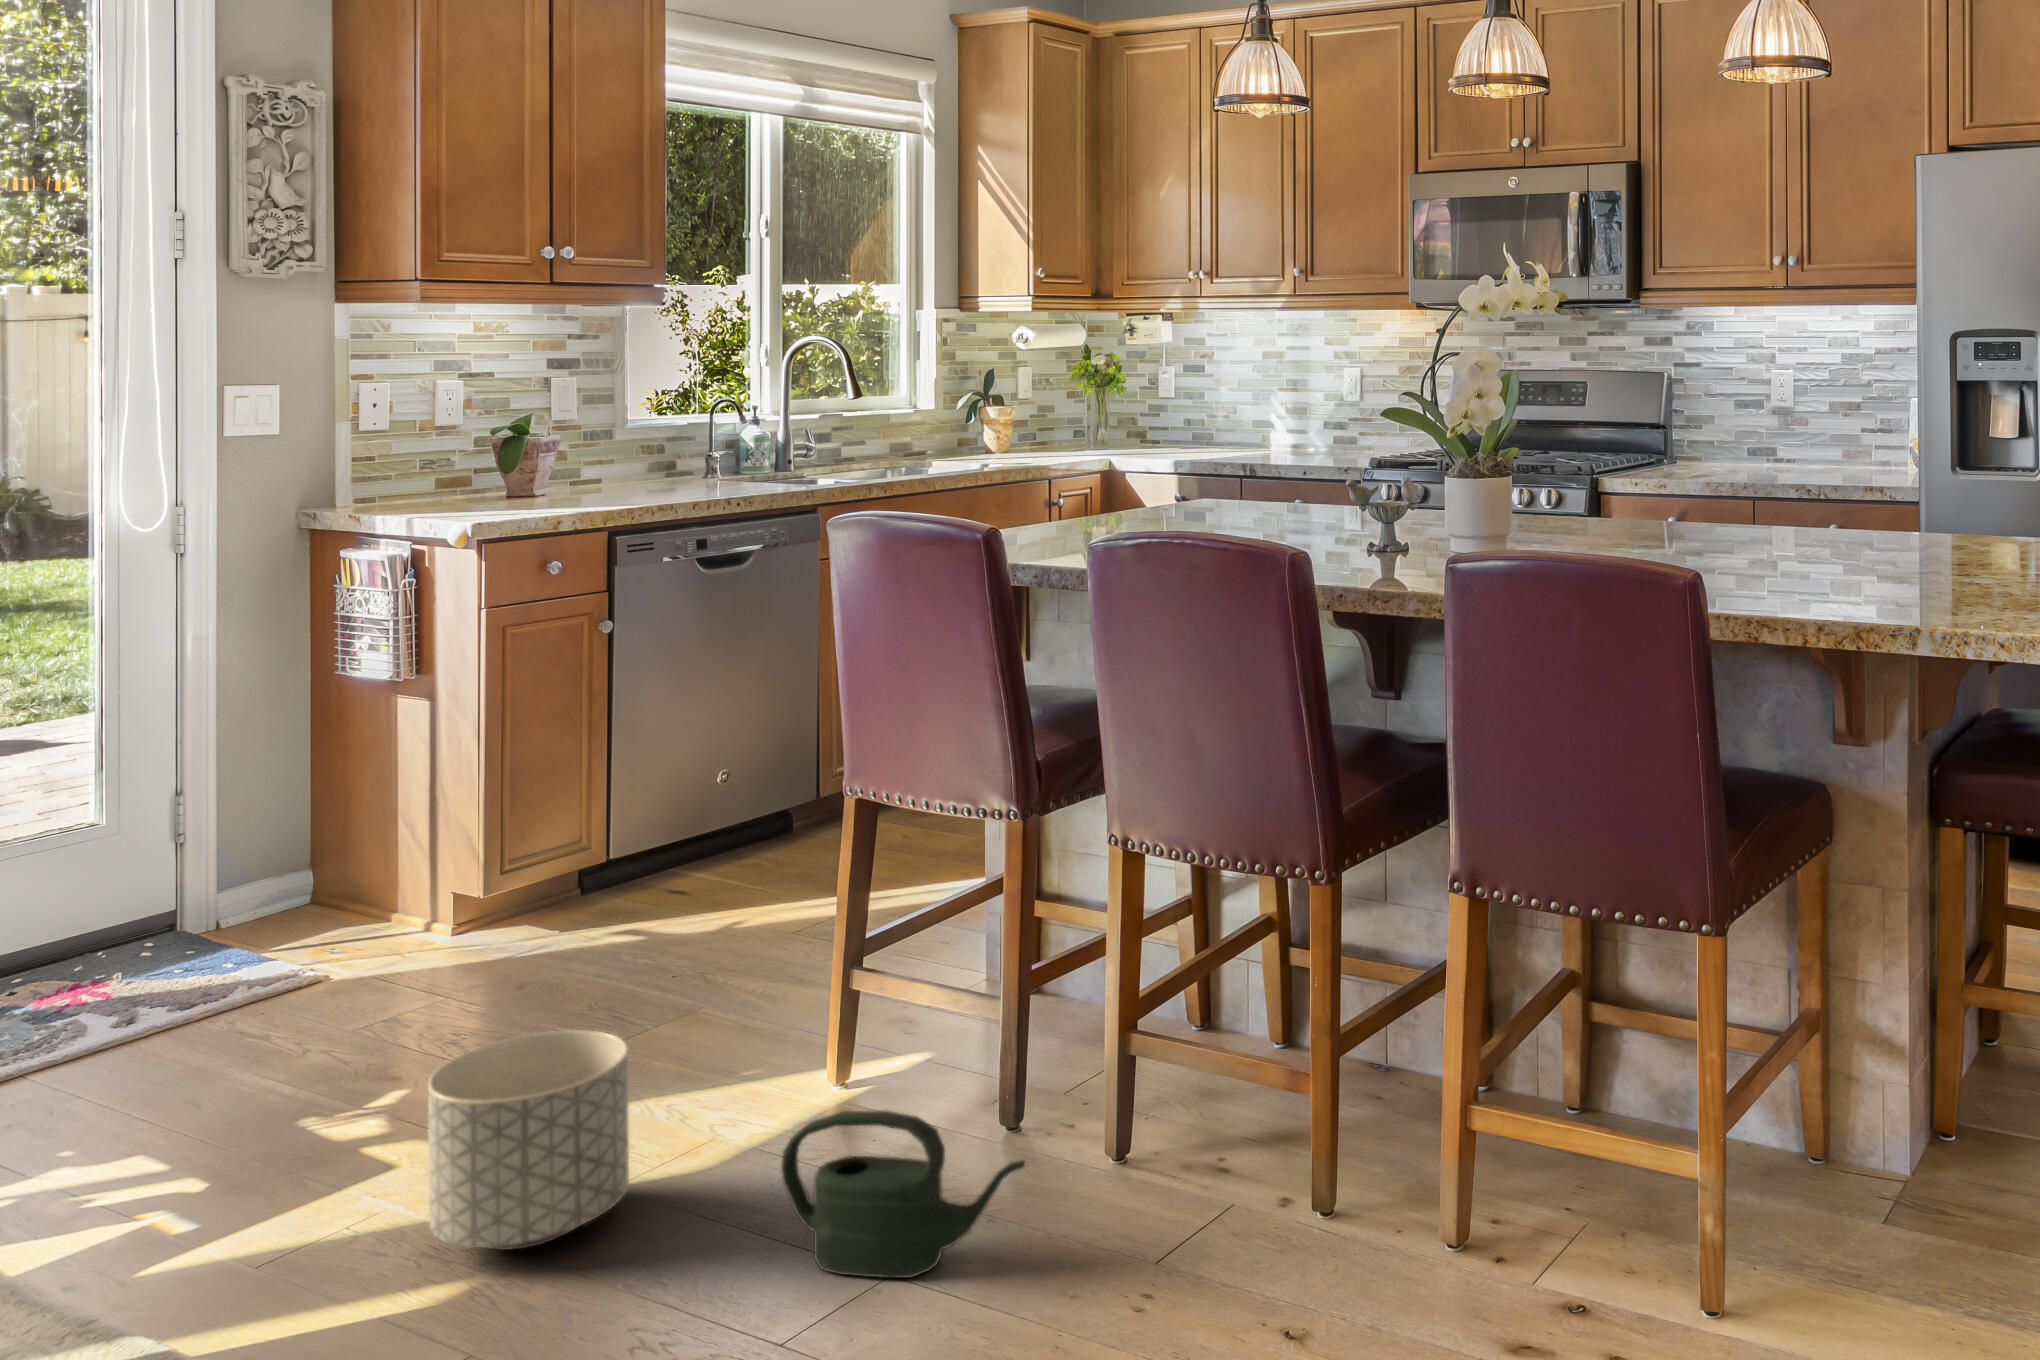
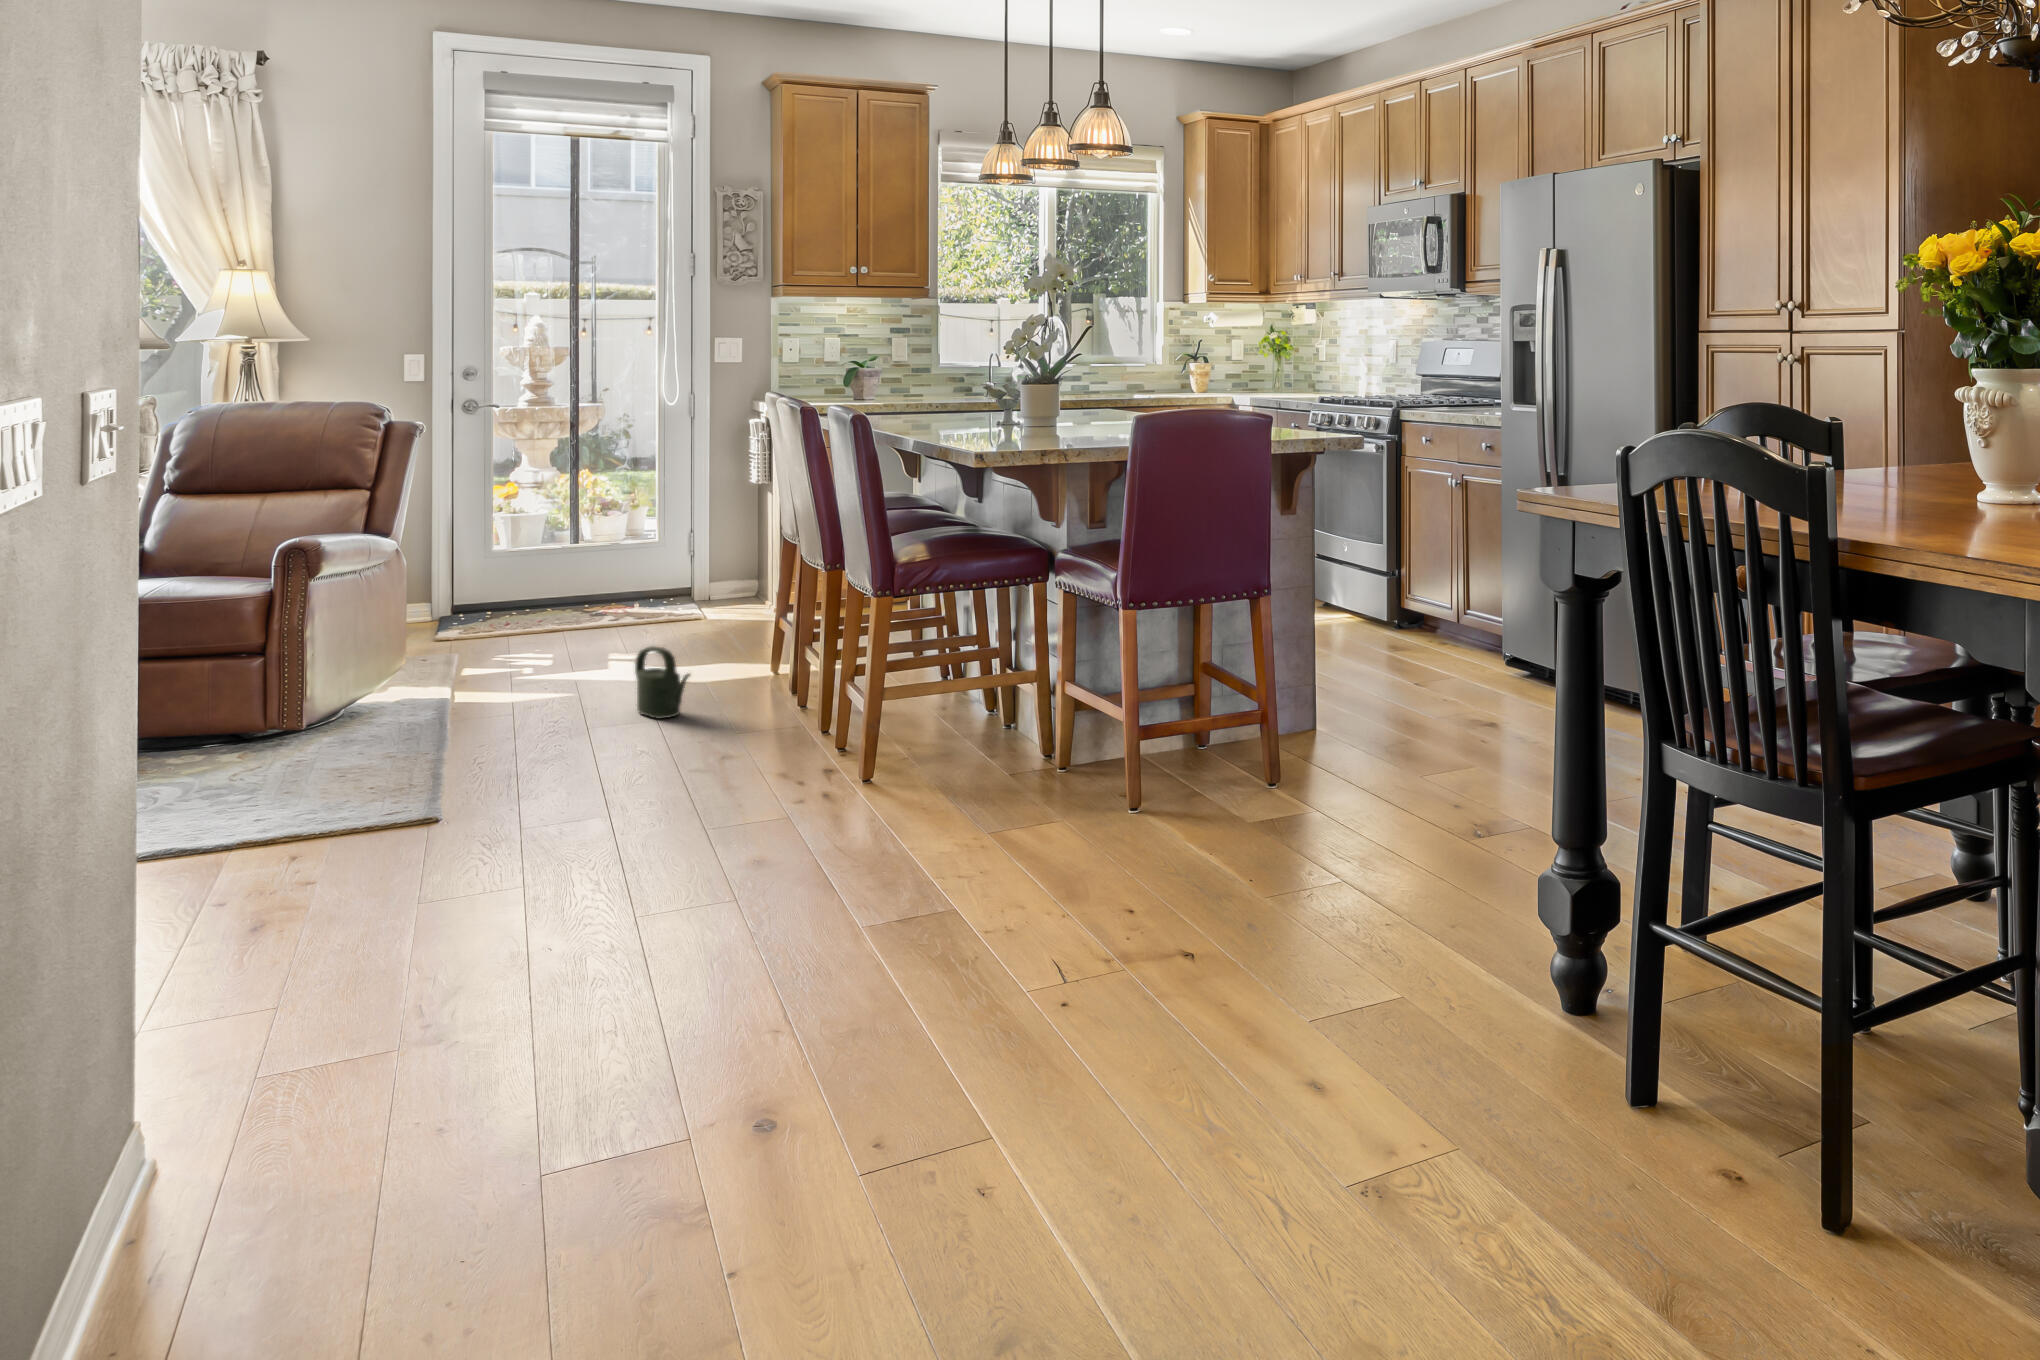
planter: present [428,1030,629,1250] -> none [547,611,634,692]

